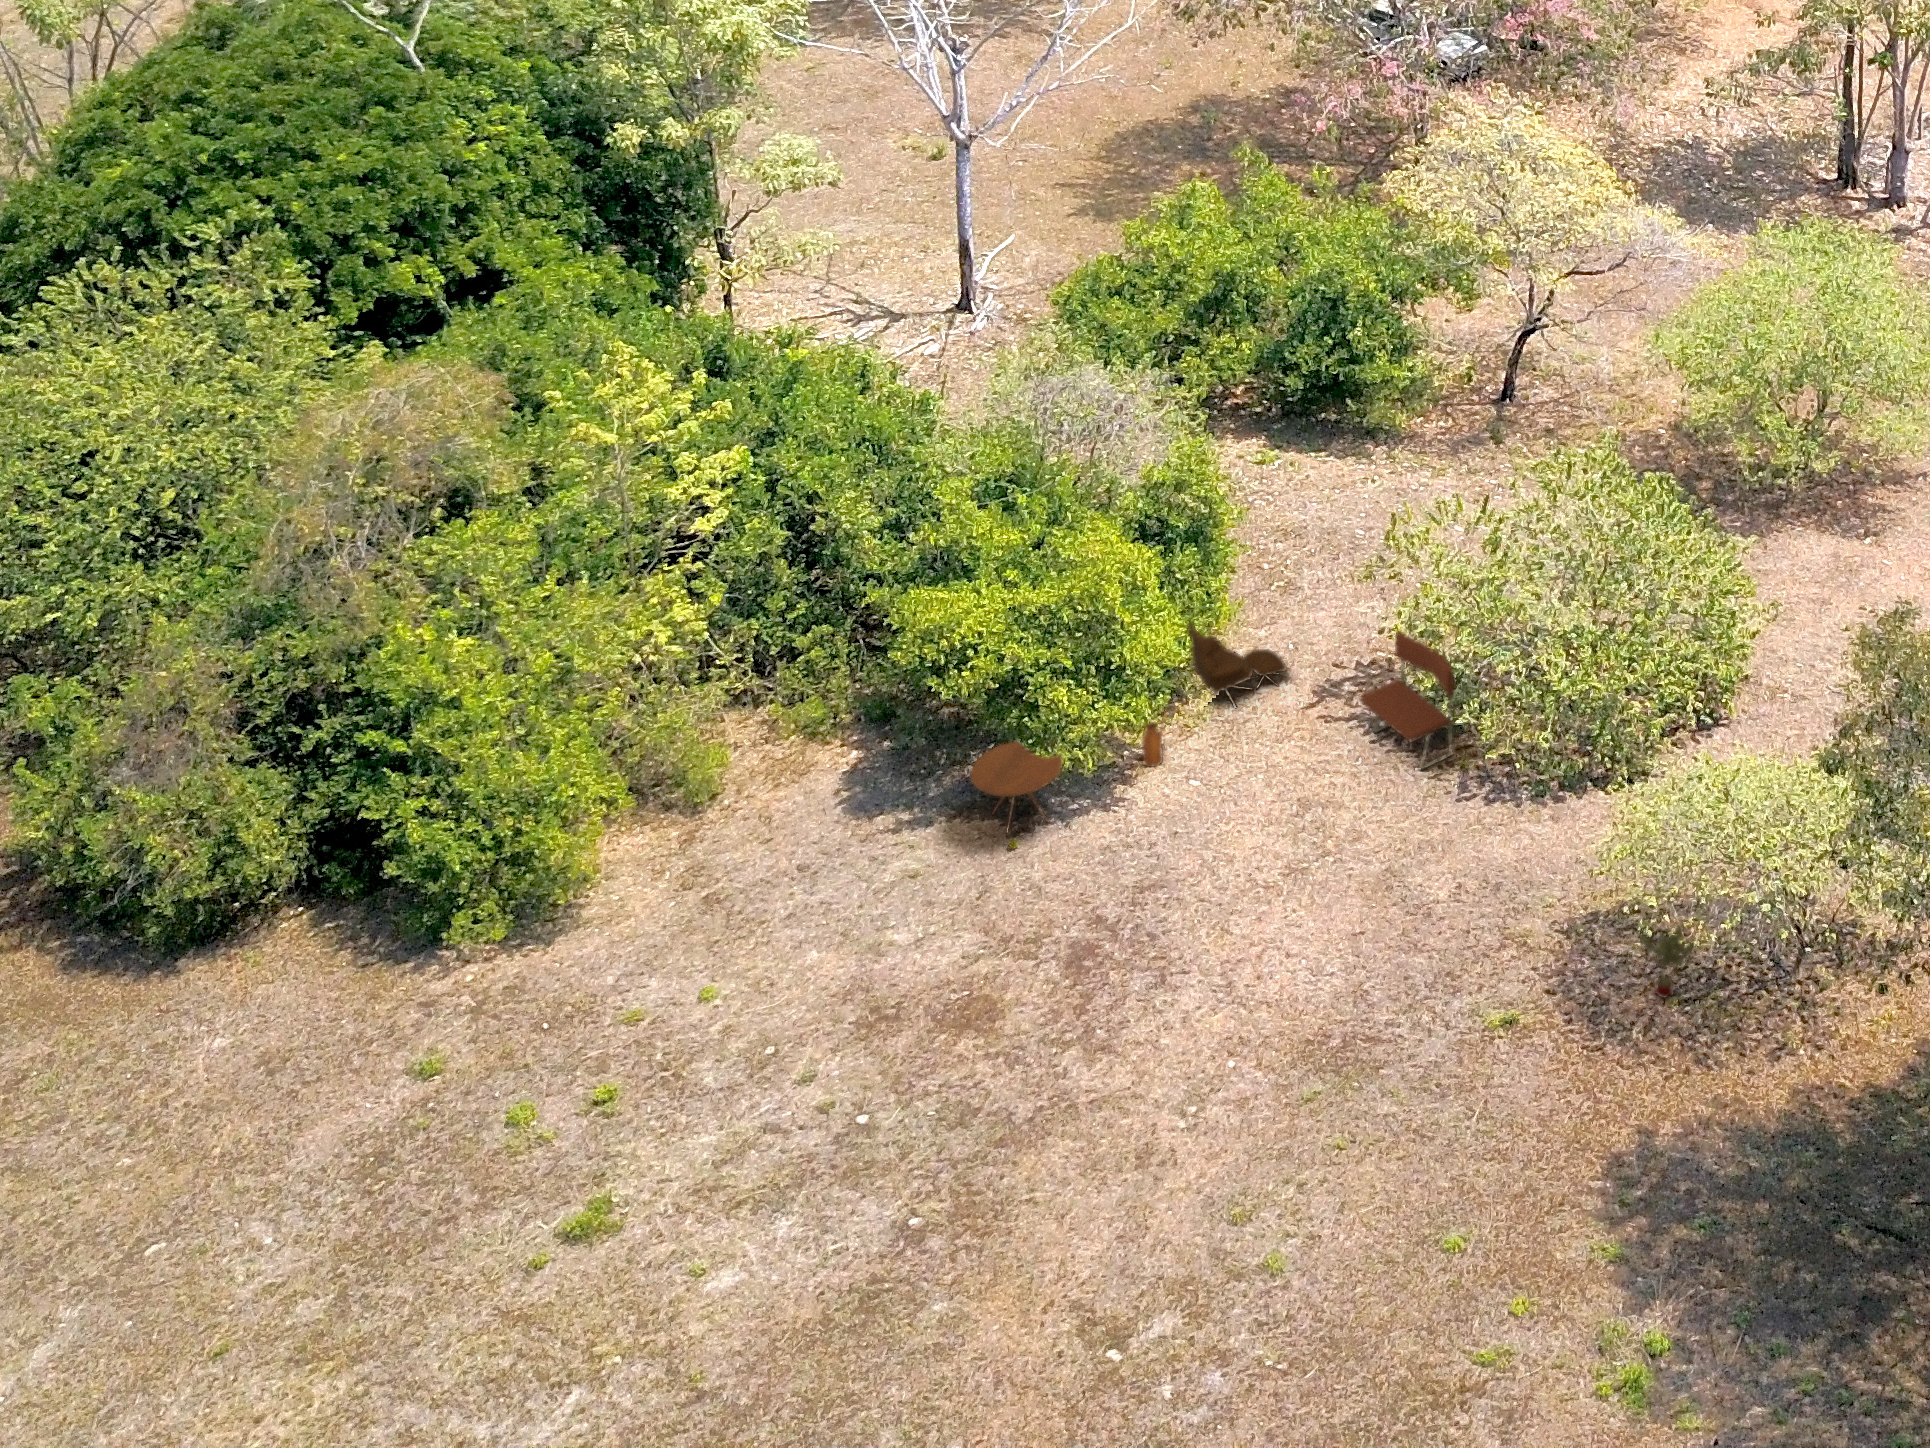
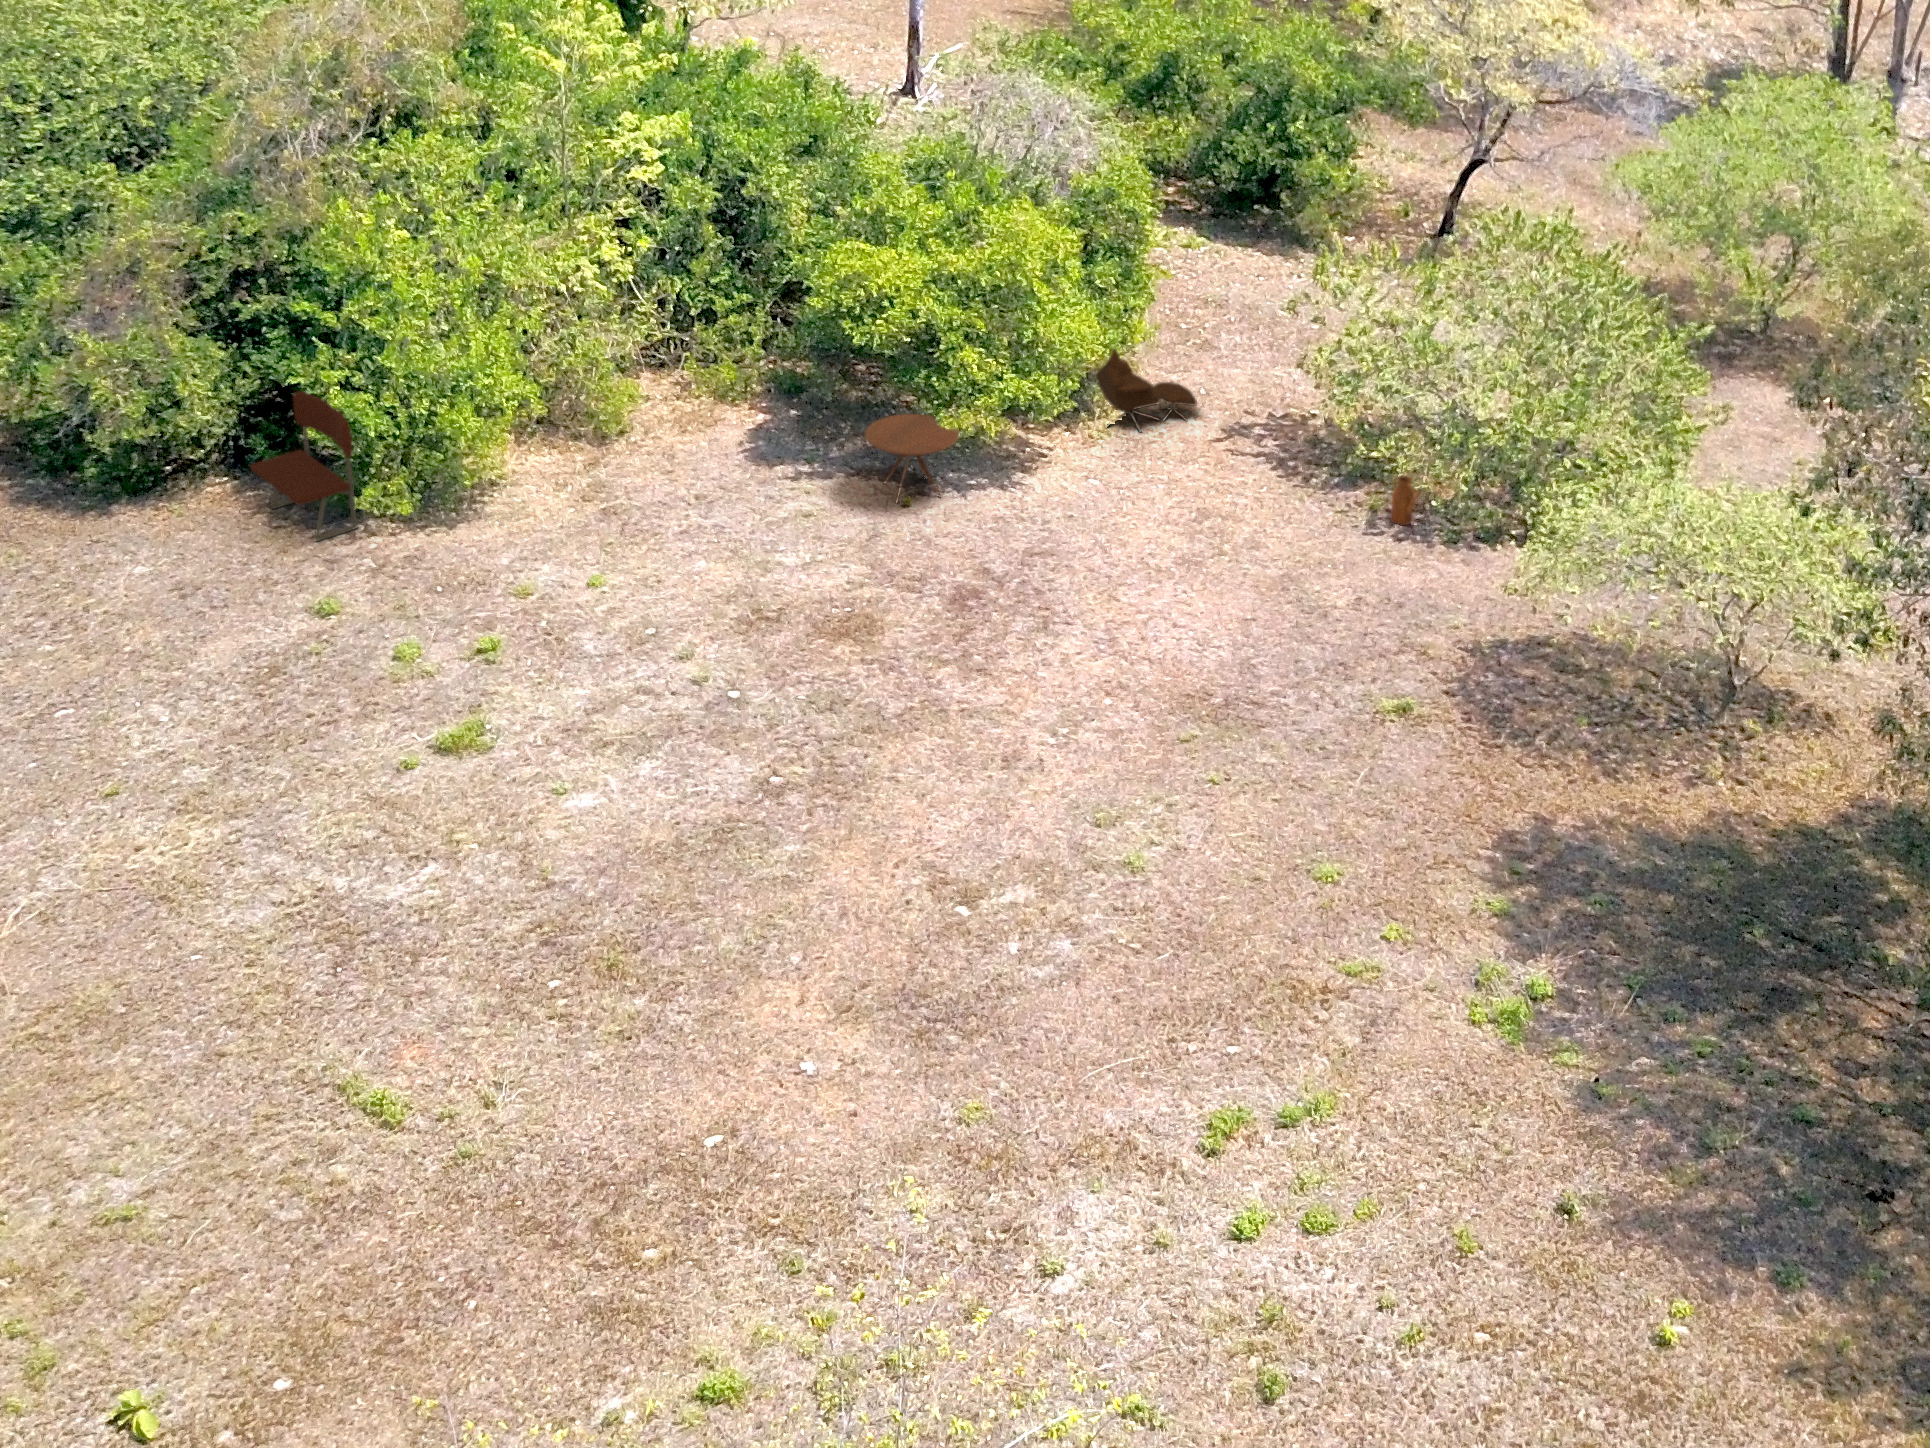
bench: present [1359,632,1455,770] -> present [250,391,358,541]
watering can: present [1142,714,1166,767] -> present [1390,476,1421,525]
potted tree: present [1641,925,1695,998] -> none [1571,644,1639,732]

